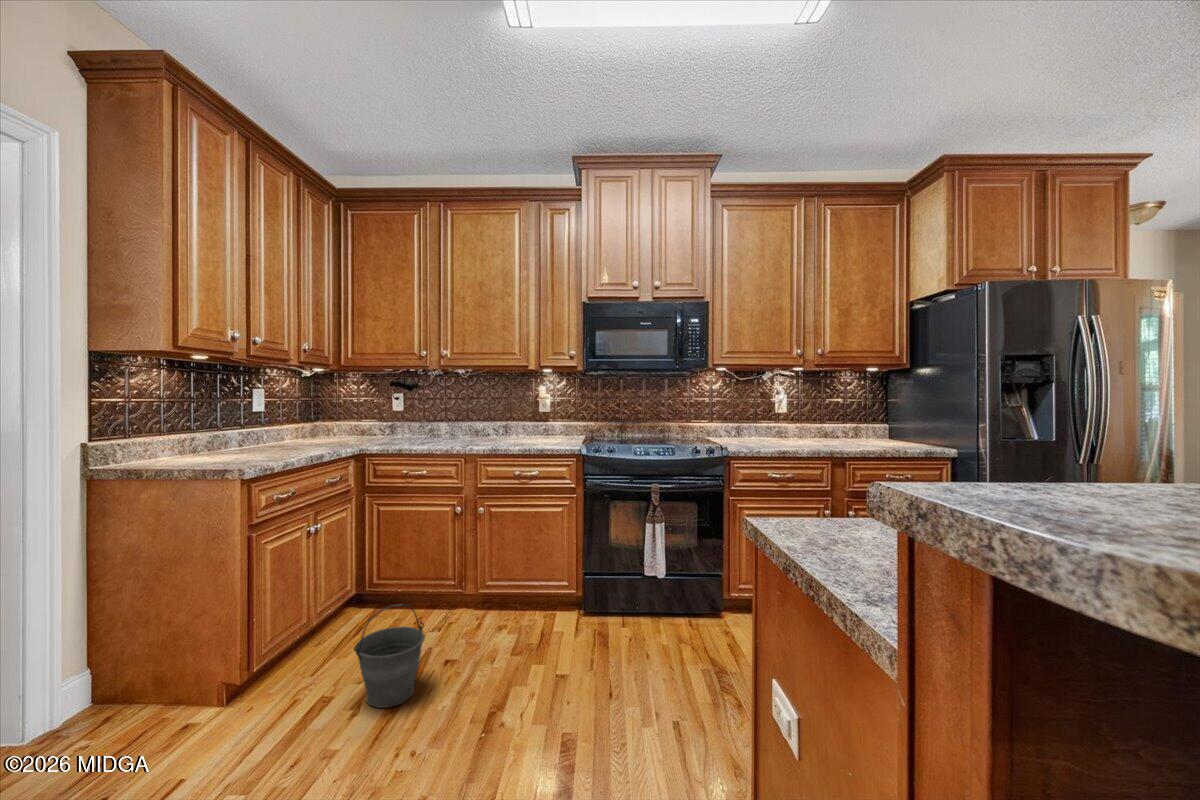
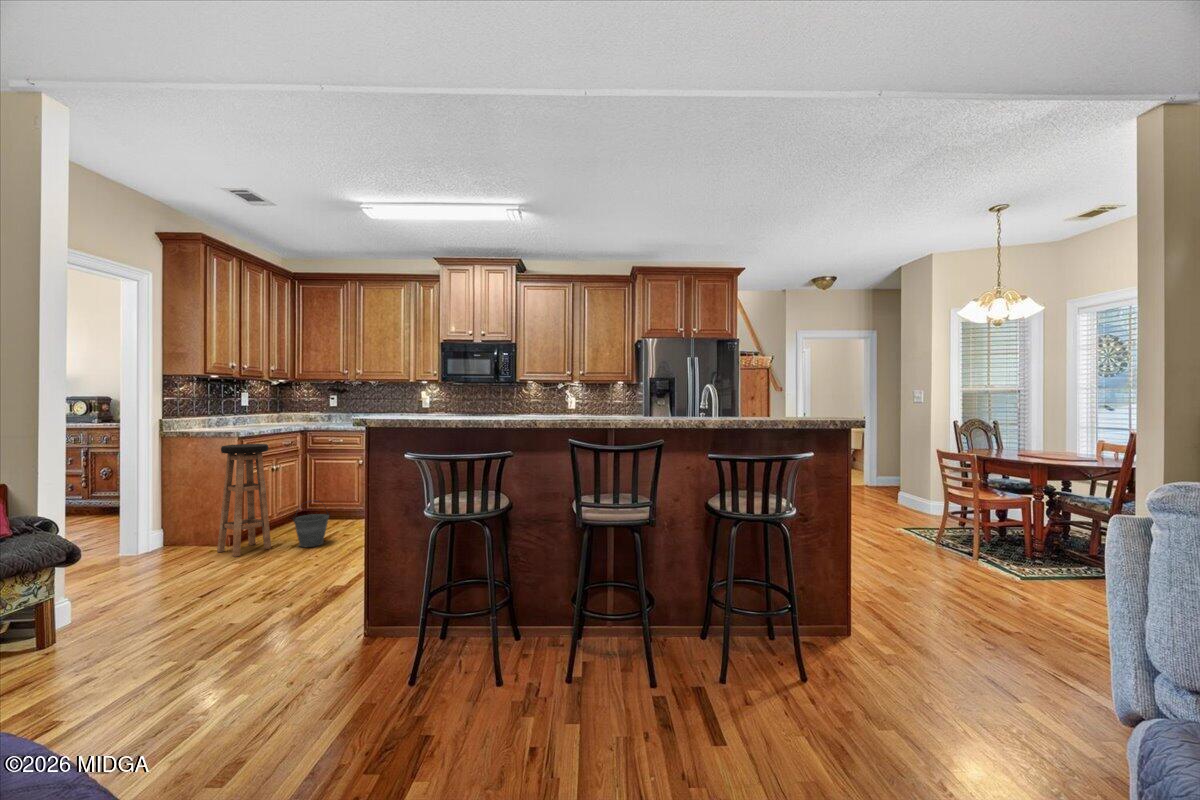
bar stool: none [198,492,311,752] -> present [217,444,271,557]

